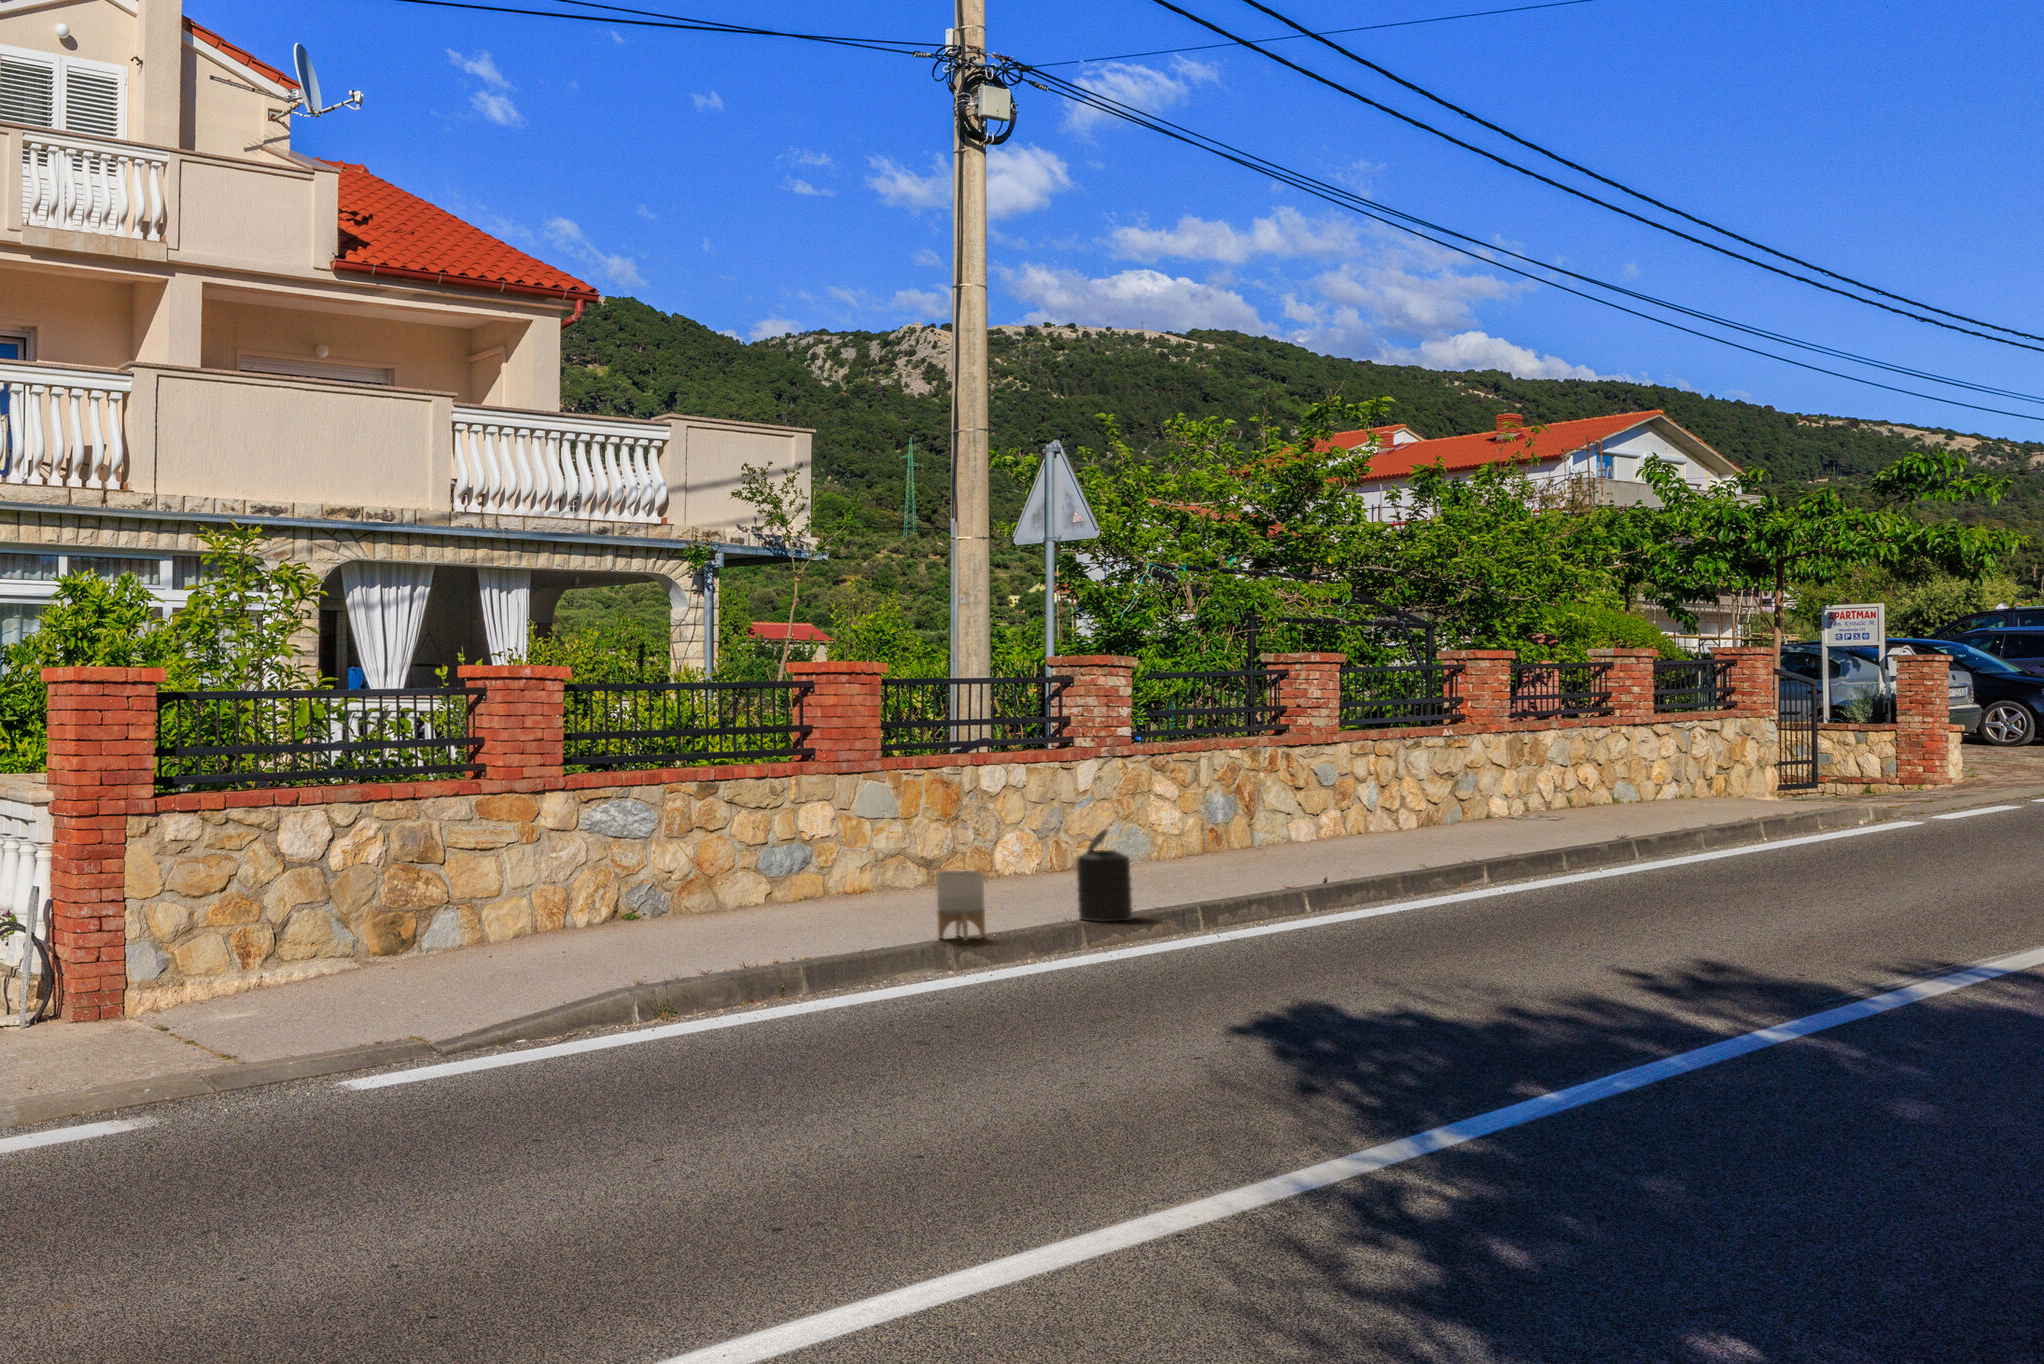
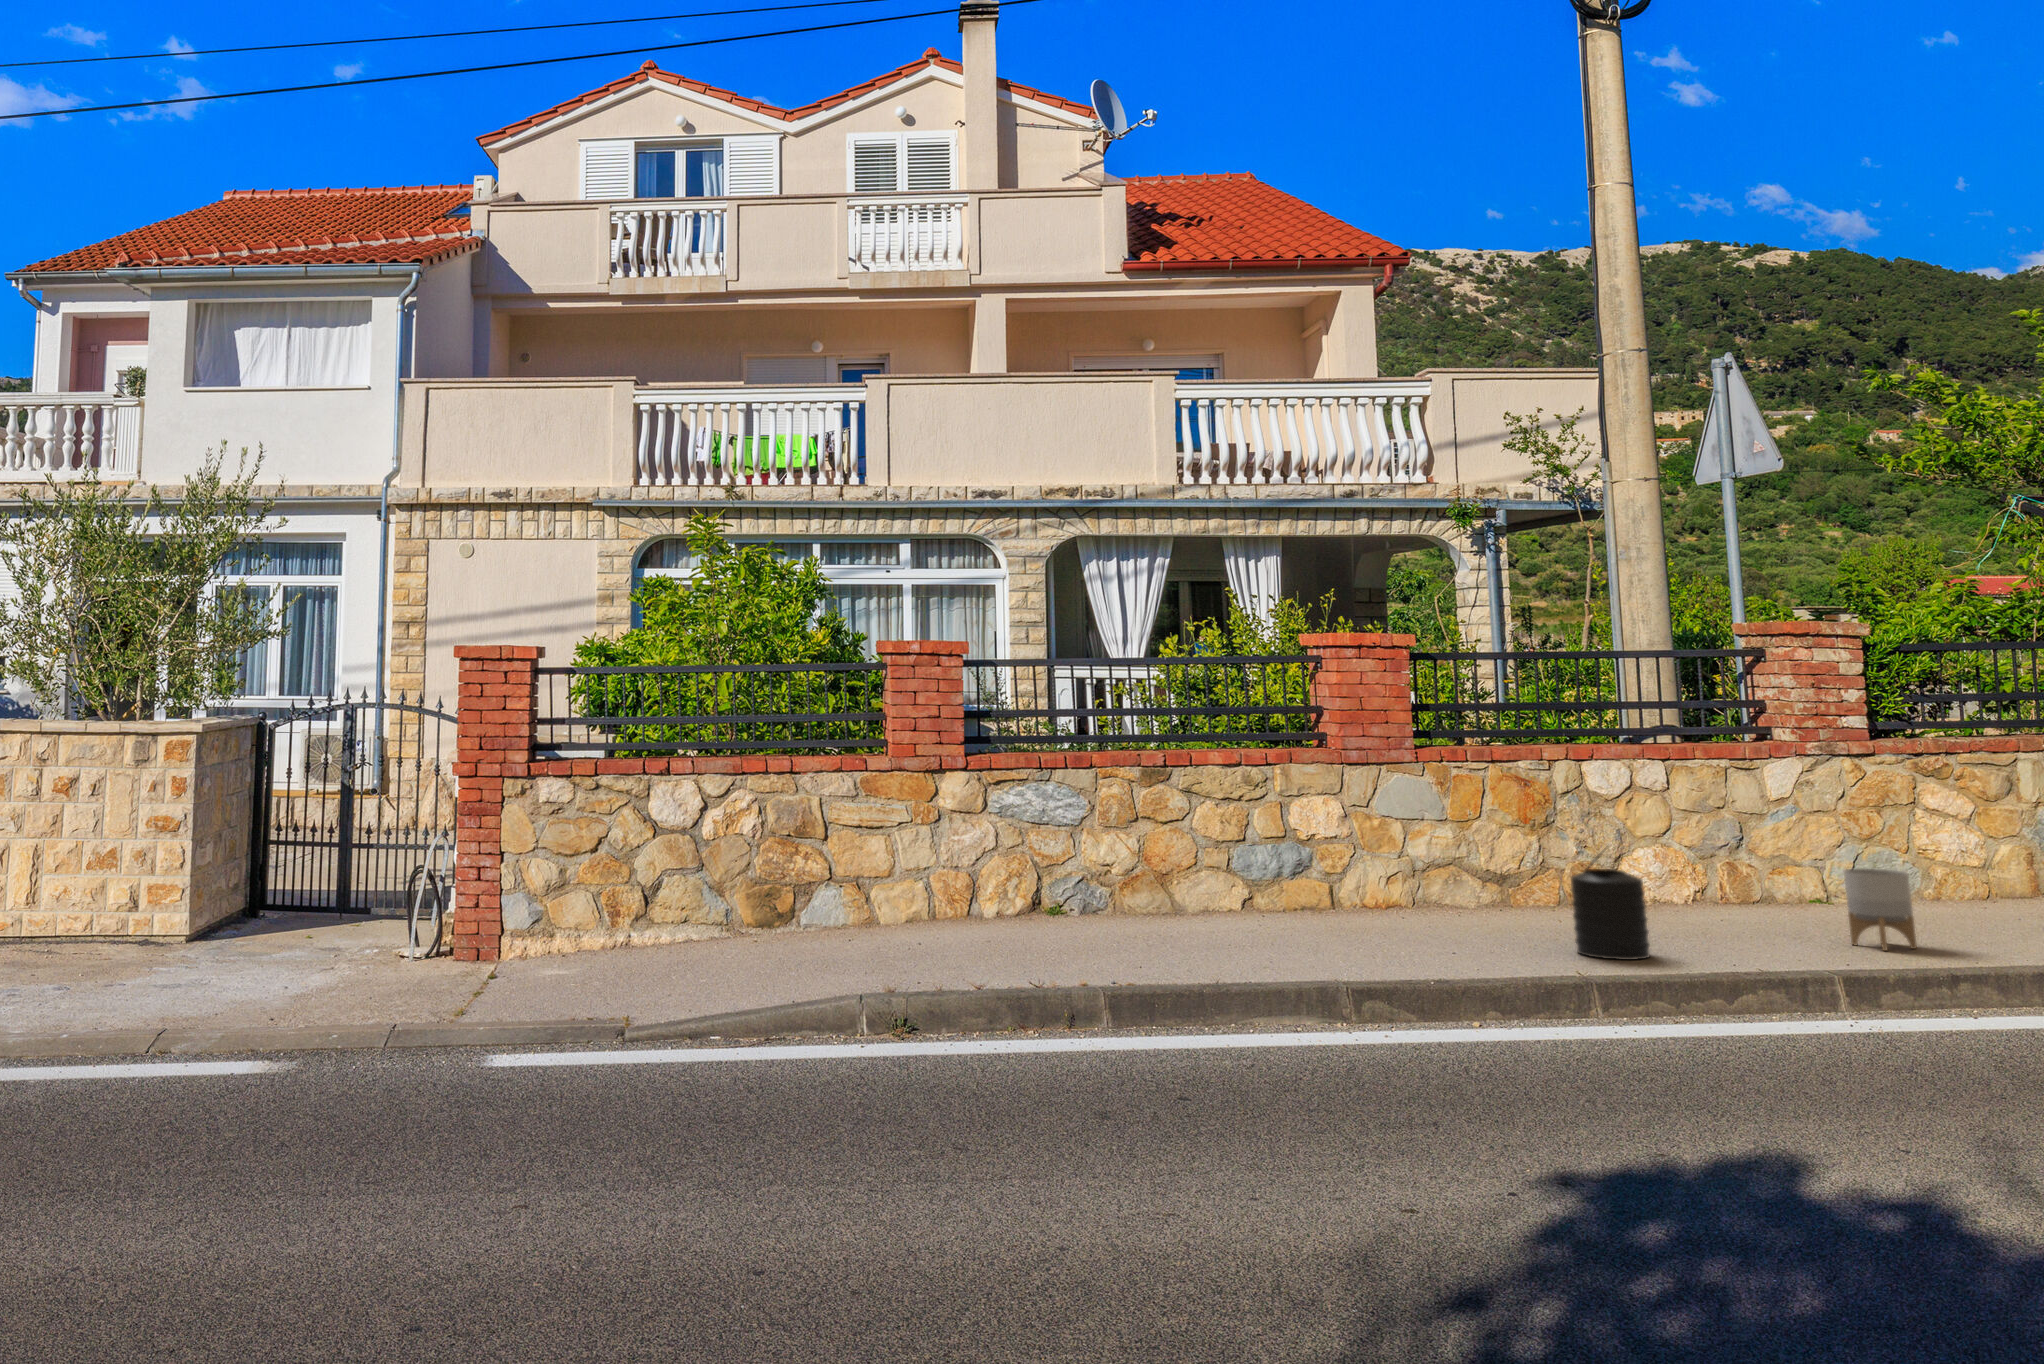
planter: present [936,870,985,940] -> present [1843,868,1917,951]

